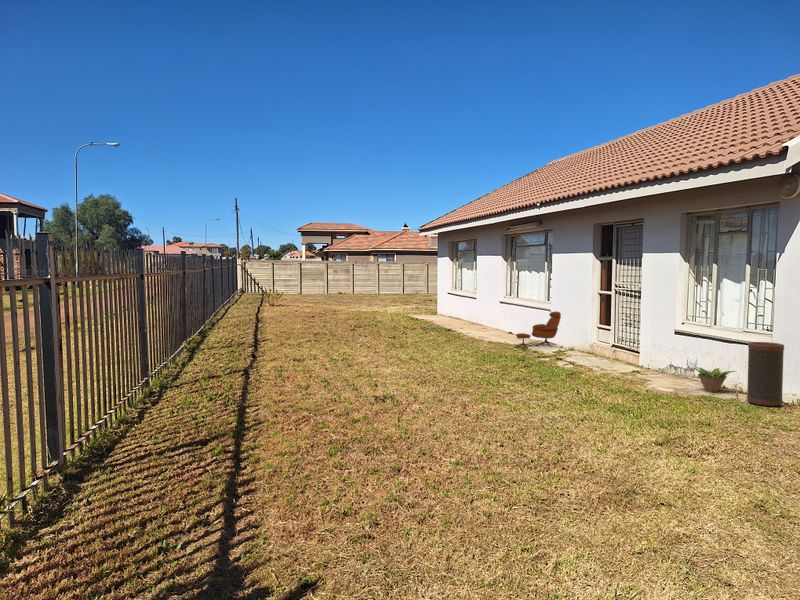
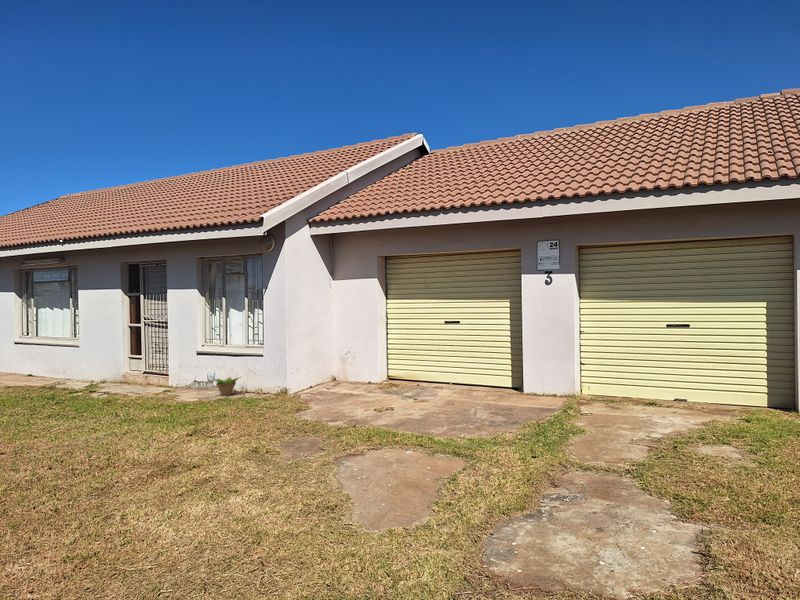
lounge chair: present [516,311,561,347] -> none [40,347,90,387]
trash can: present [747,342,784,407] -> none [248,353,272,398]

